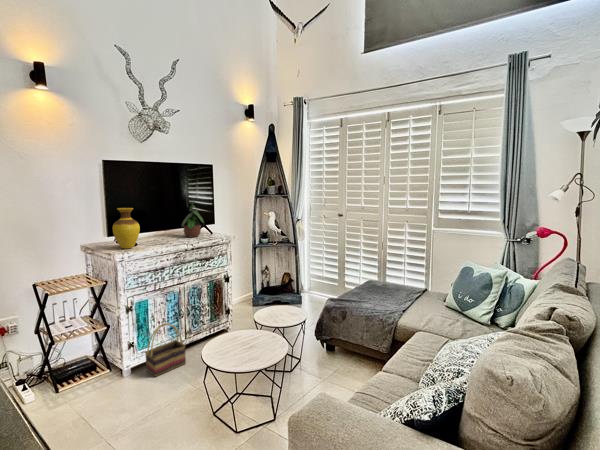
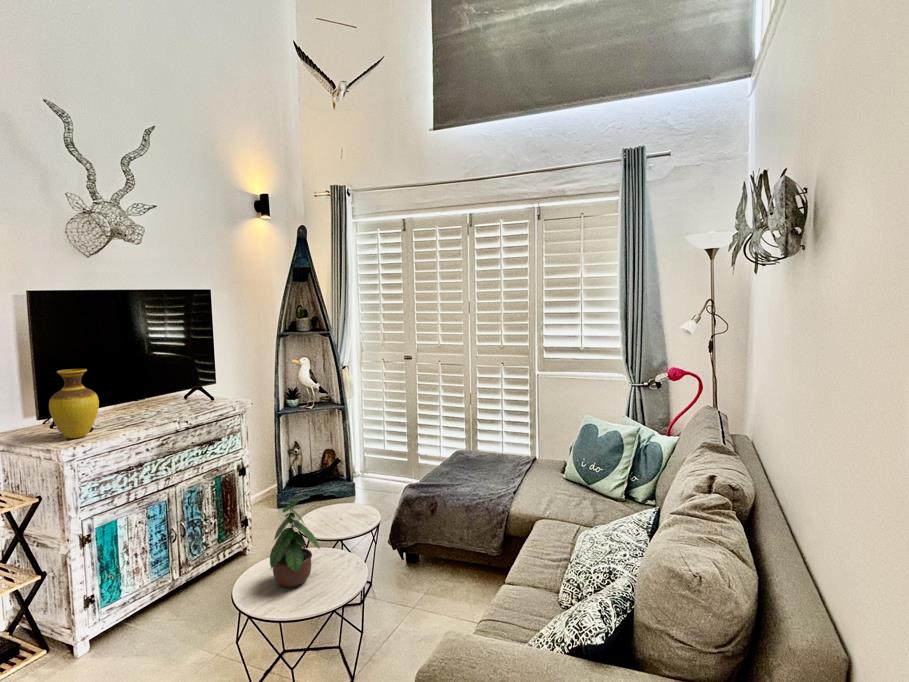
potted plant: present [182,201,204,237] -> present [270,495,320,588]
basket: present [145,323,186,377] -> none [114,555,186,648]

